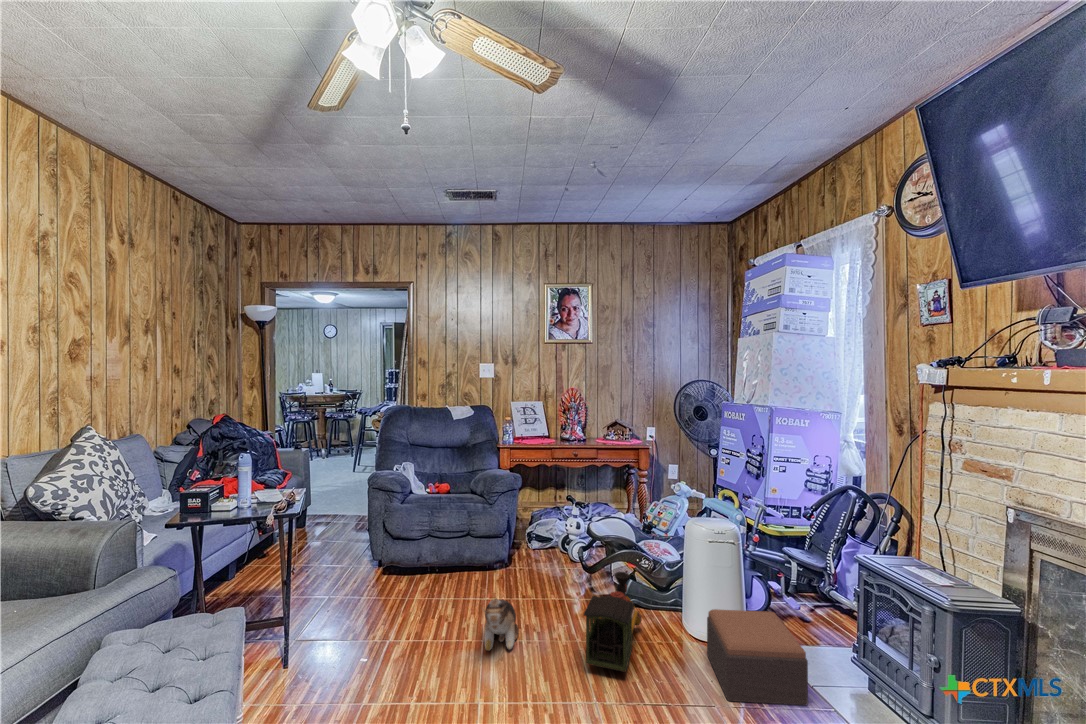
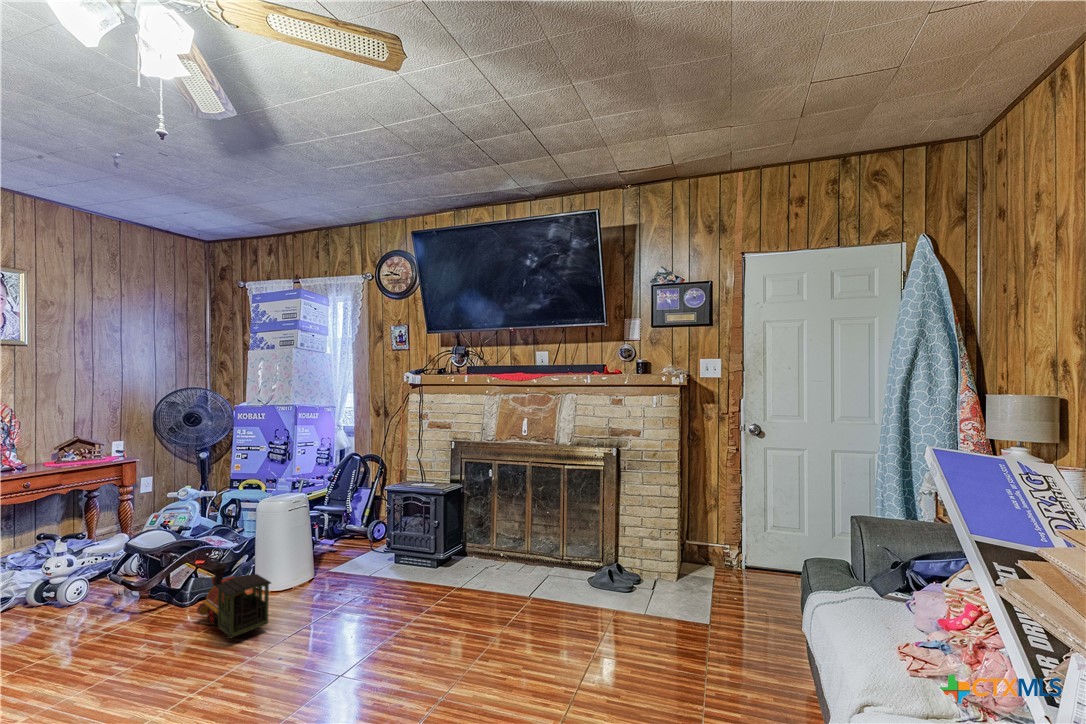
plush toy: present [483,598,519,651] -> none [70,627,142,698]
footstool: present [707,609,808,705] -> none [302,542,377,601]

